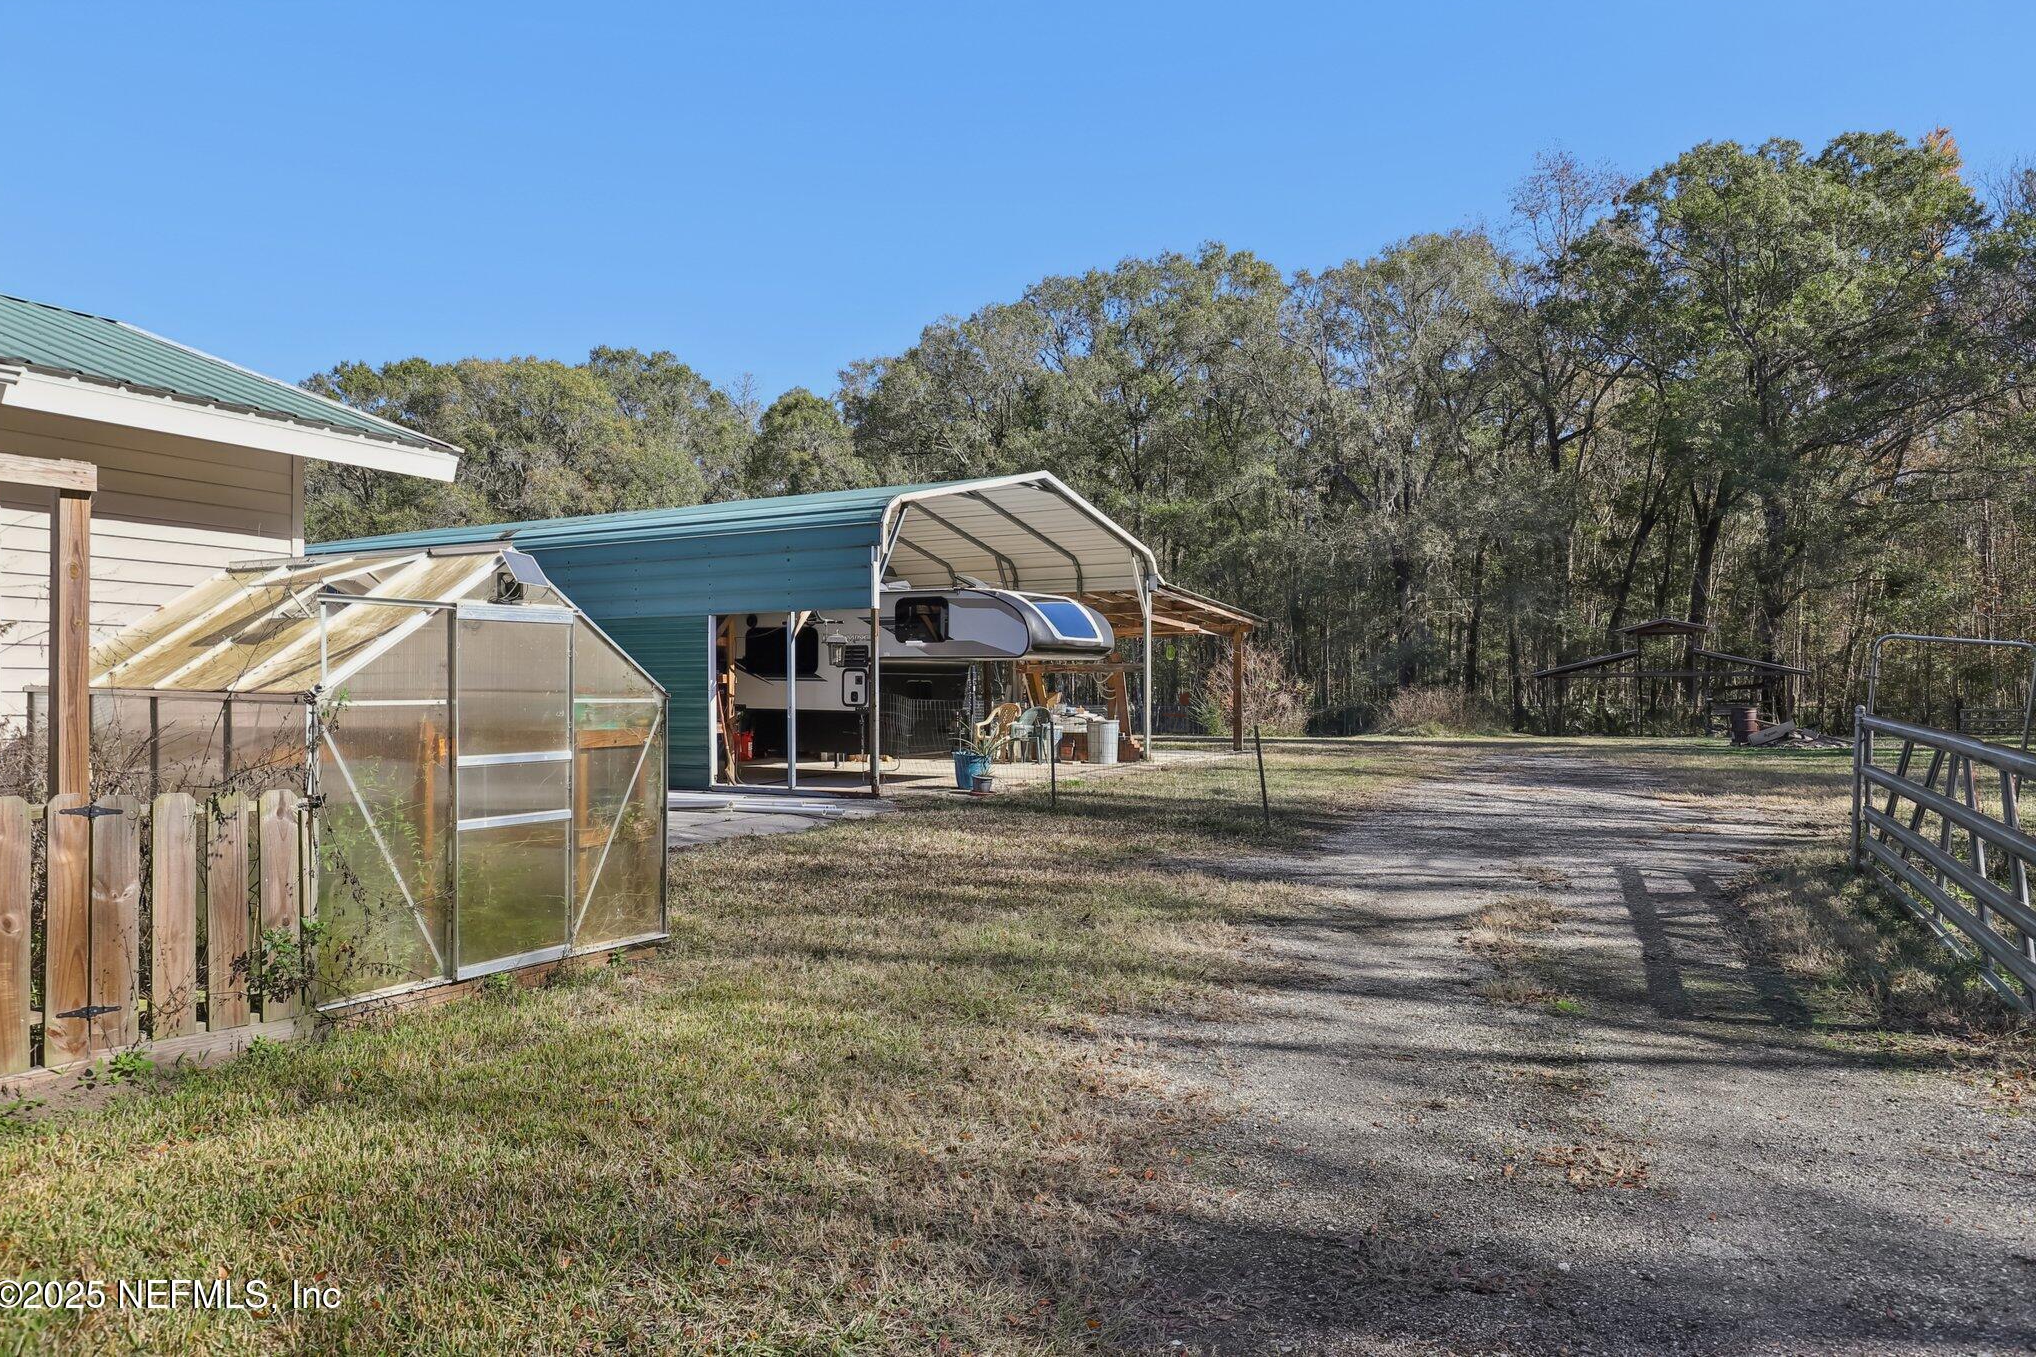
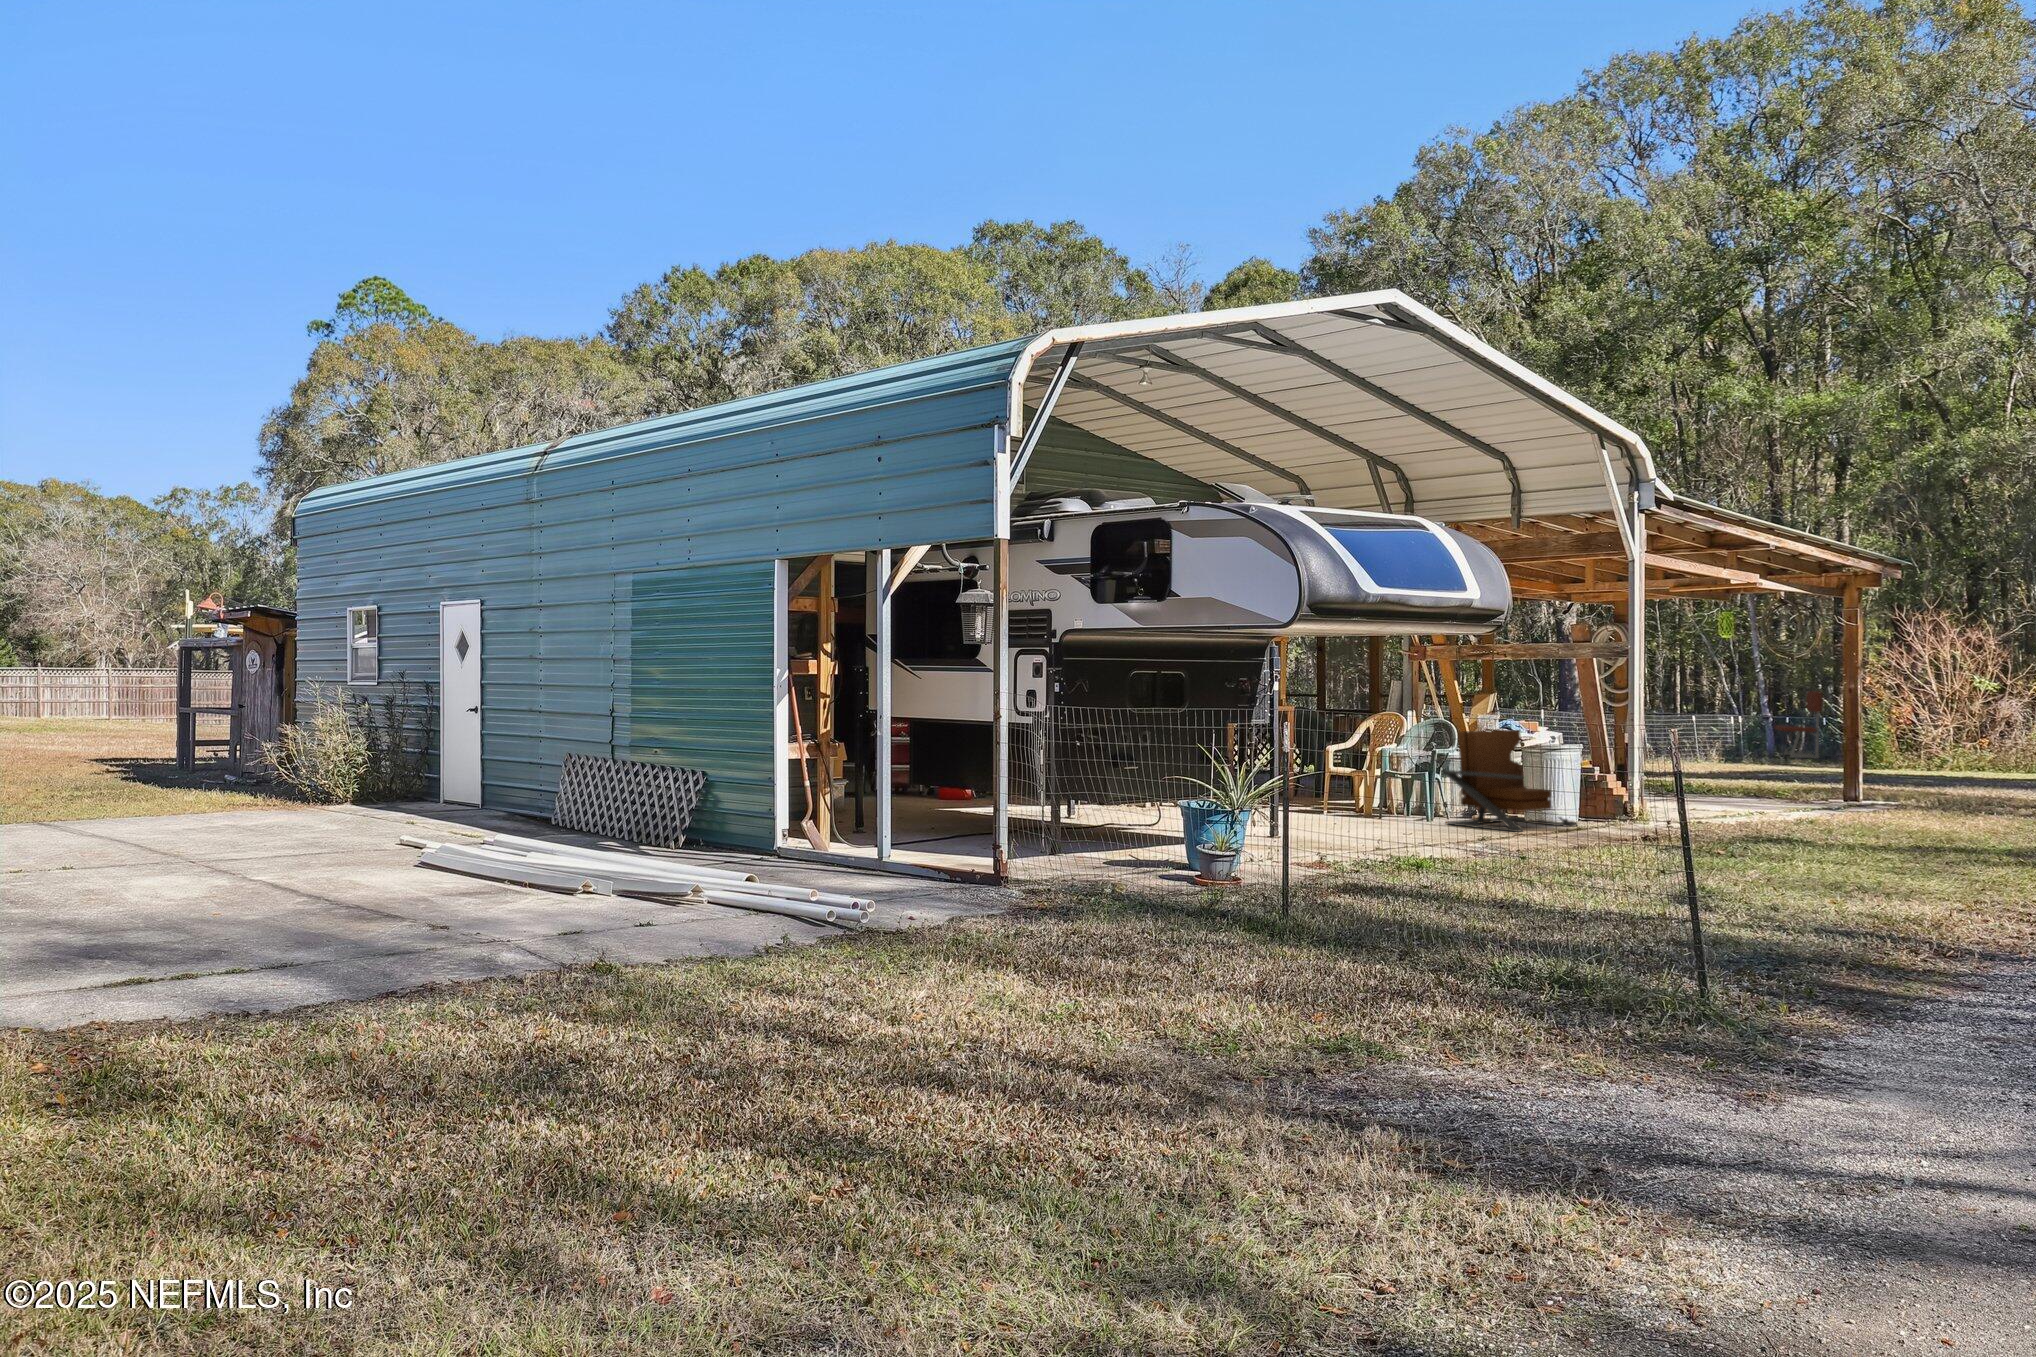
lounge chair: none [1051,713,1120,770] -> present [1444,730,1577,832]

